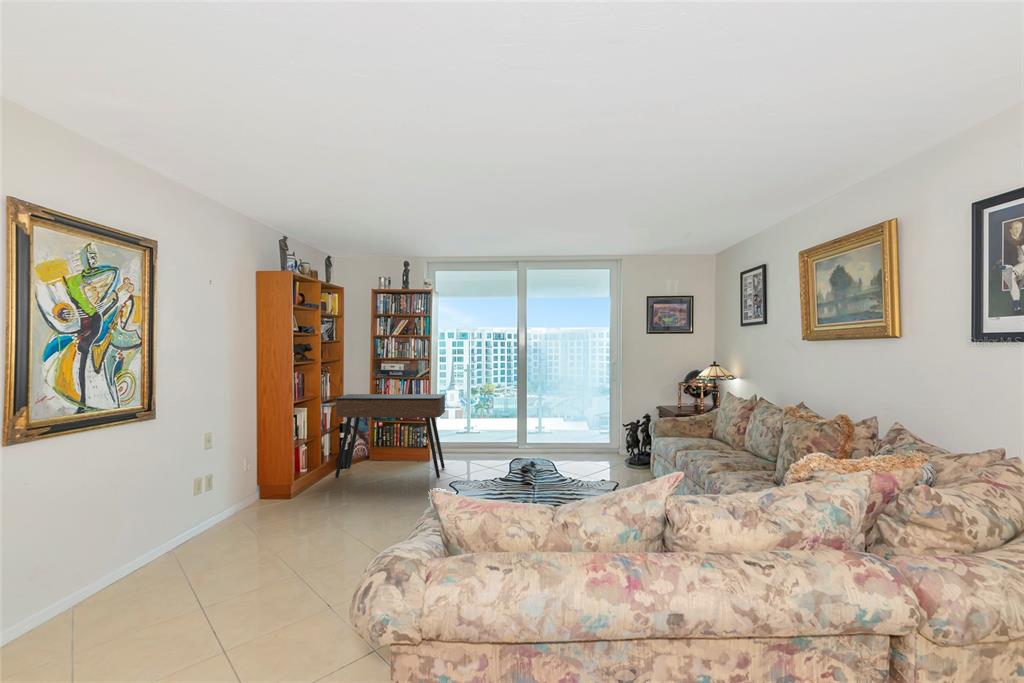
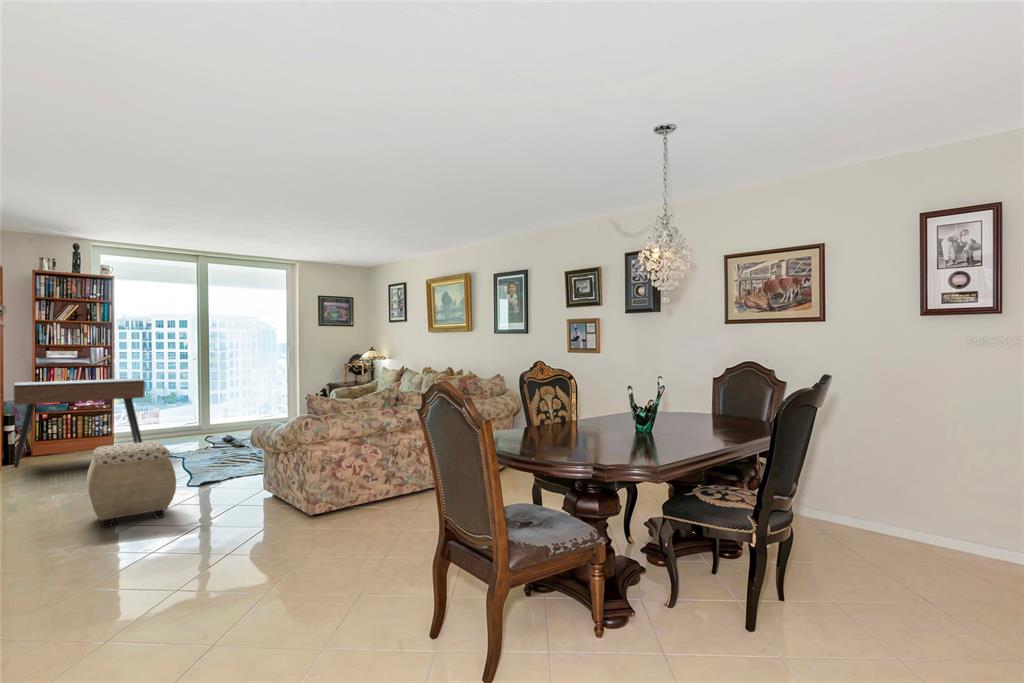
ottoman: none [163,514,322,655] -> present [87,441,176,528]

